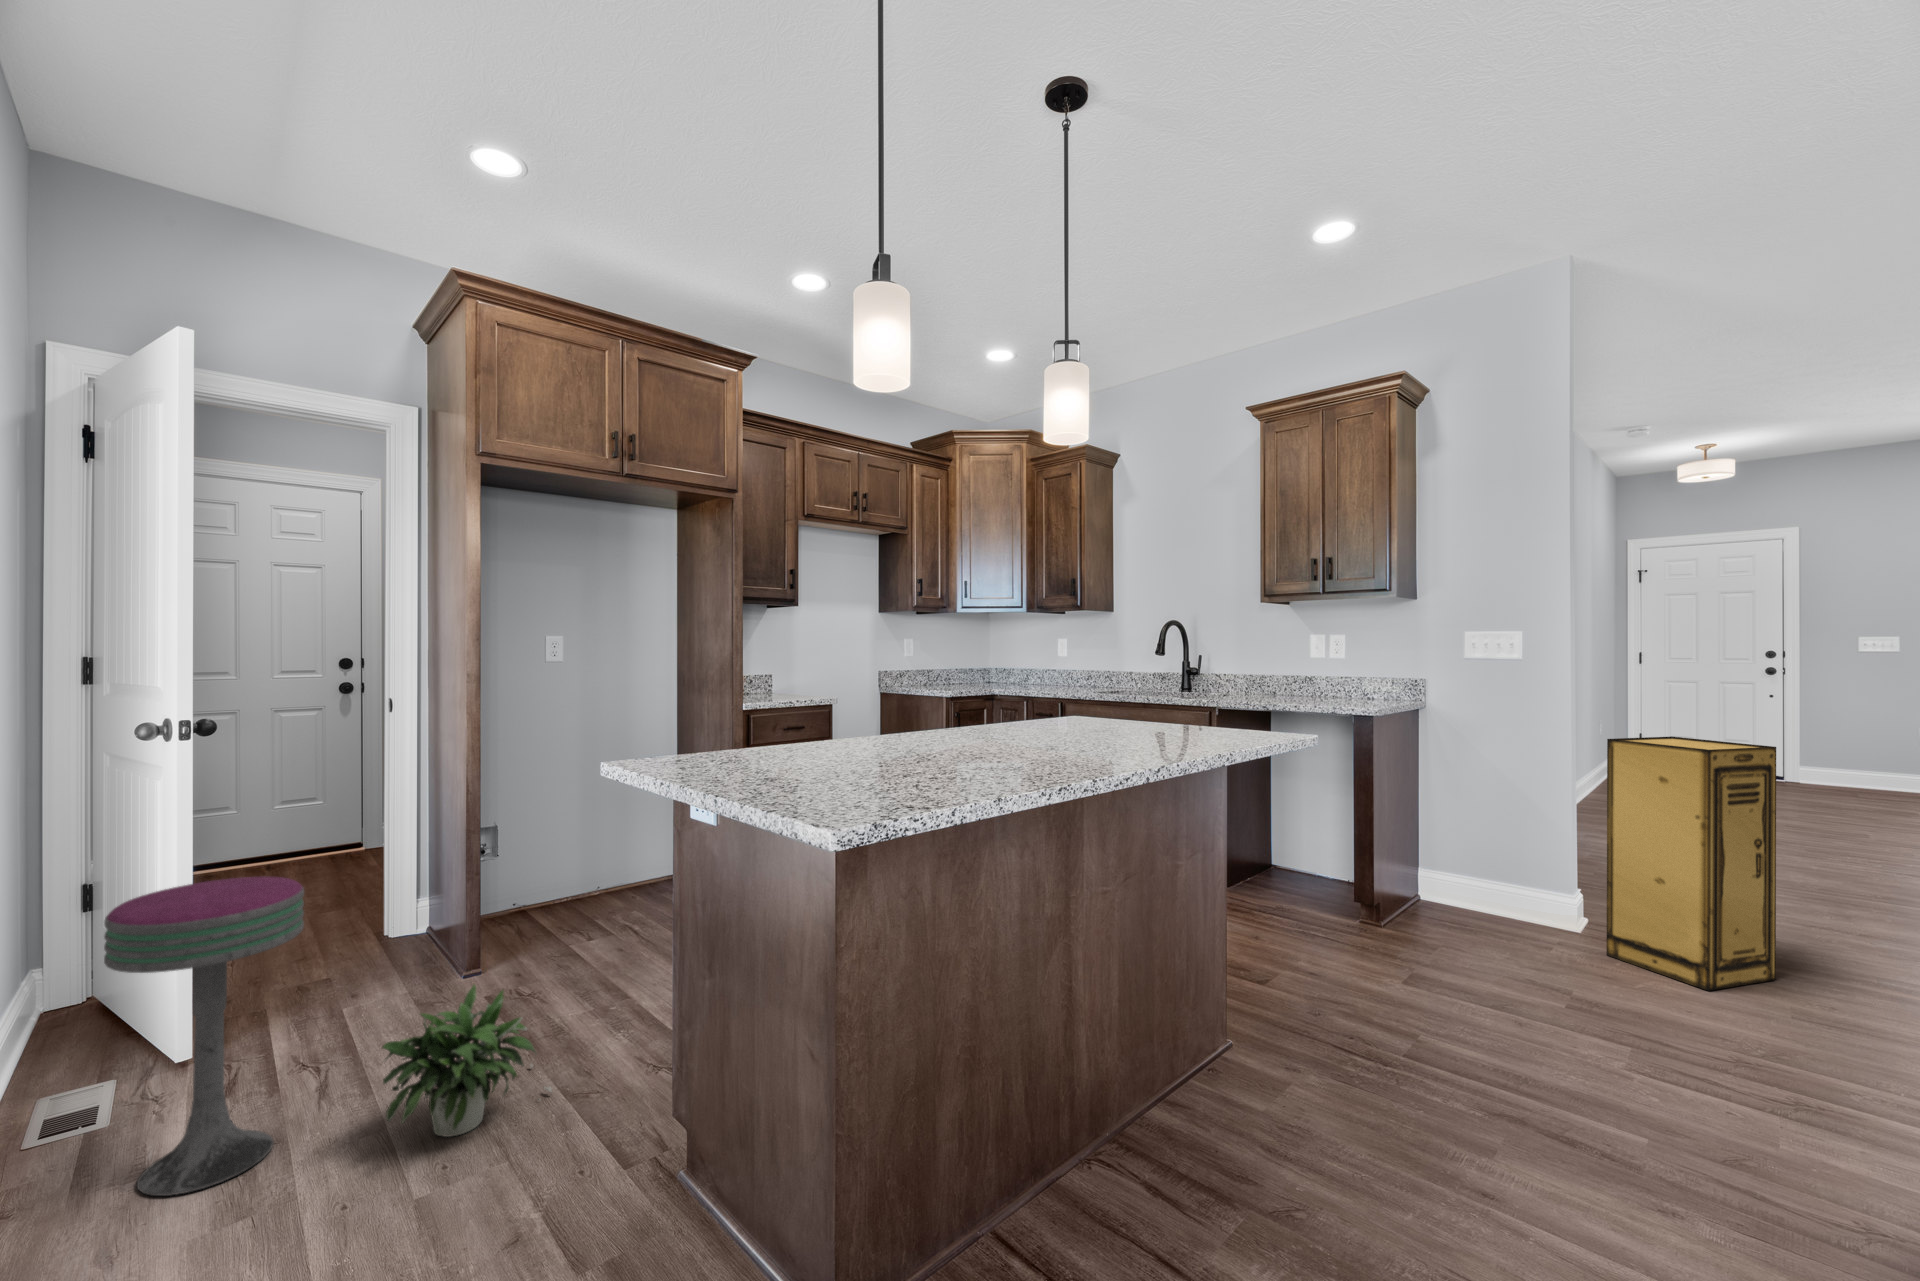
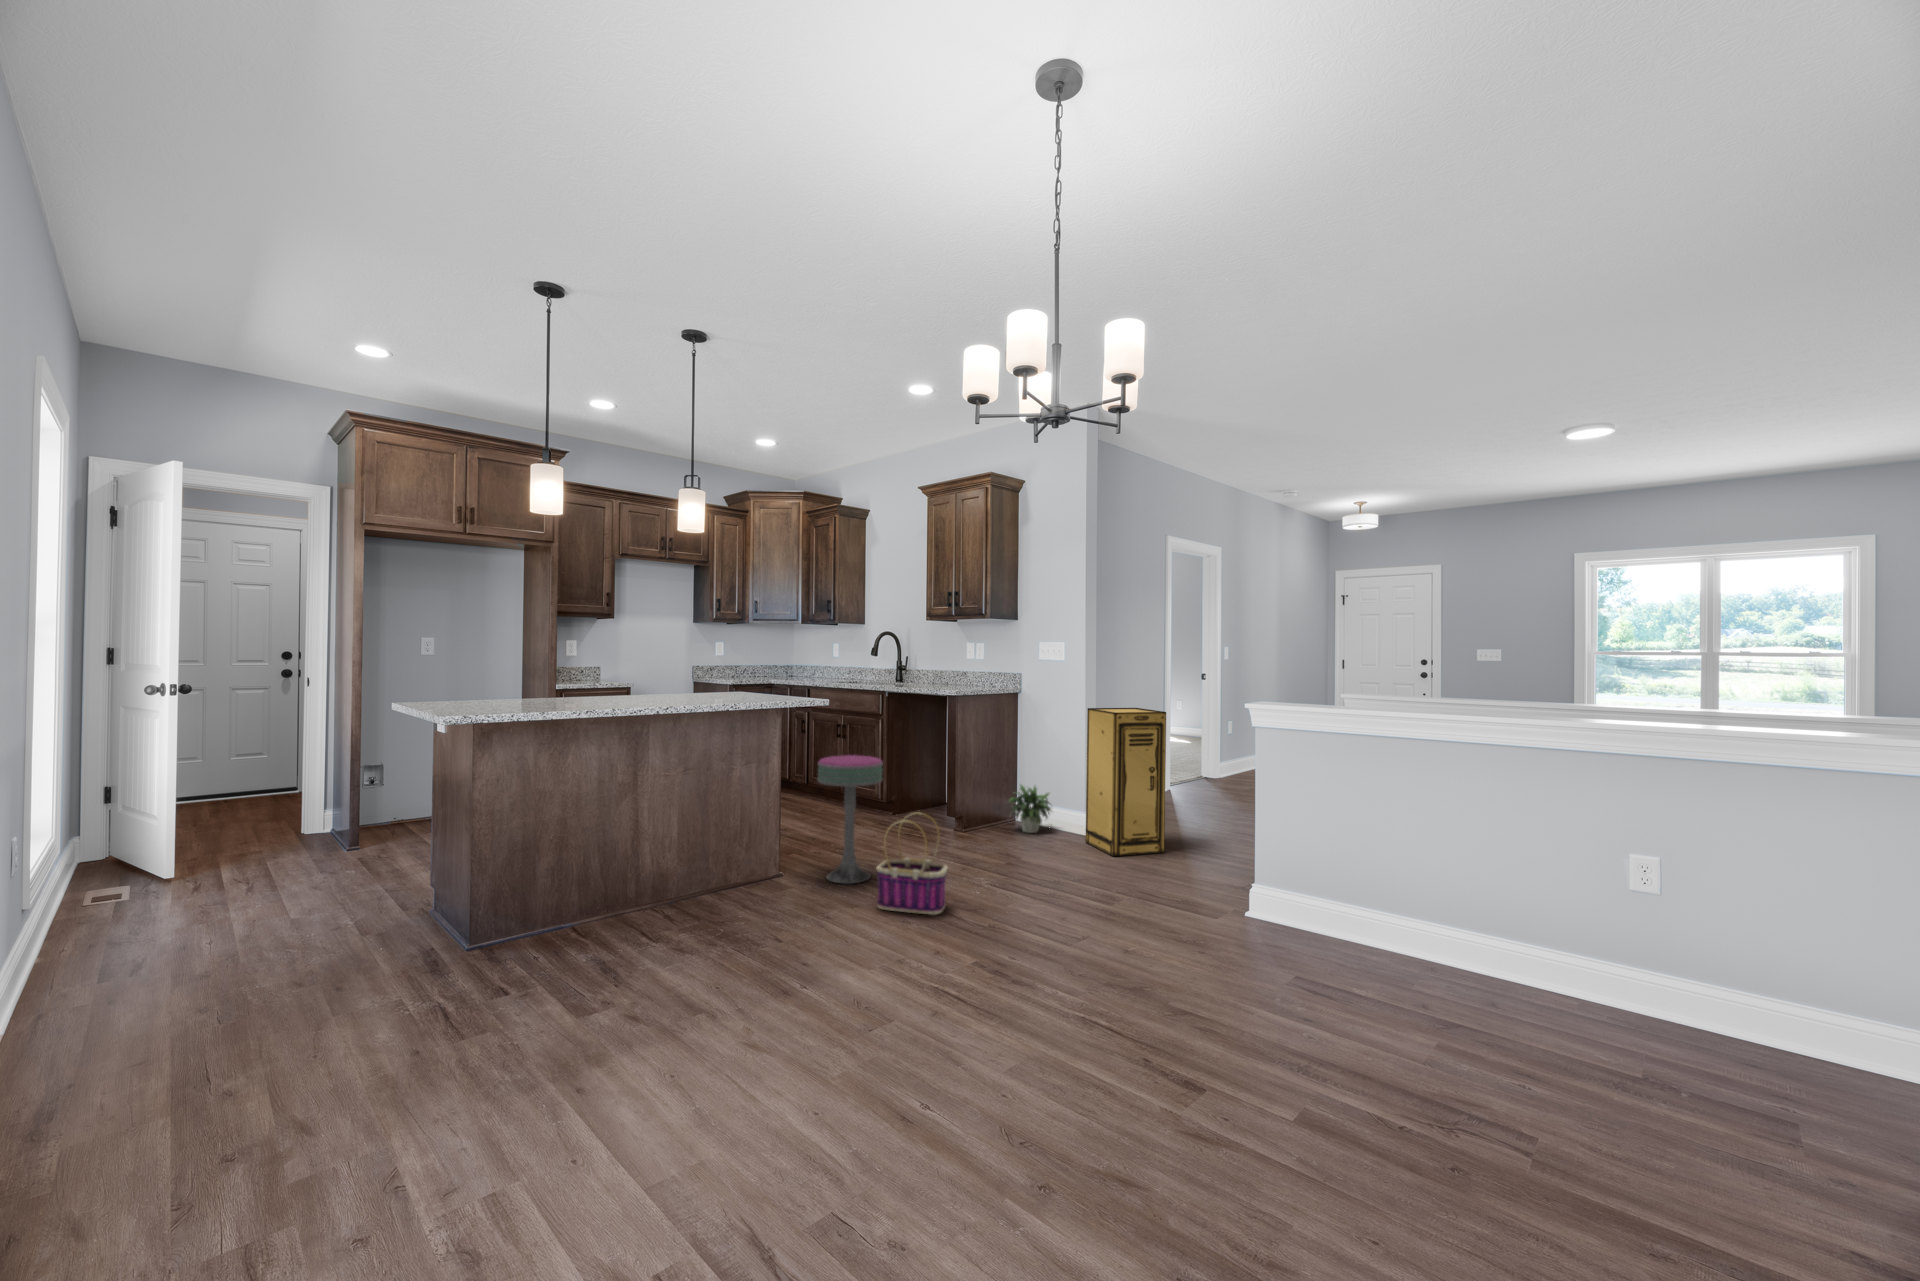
bar stool: present [104,876,304,1196] -> present [818,755,883,884]
basket: none [1481,957,1656,1176] -> present [876,813,948,915]
potted plant: present [383,985,552,1137] -> present [1009,785,1052,833]

